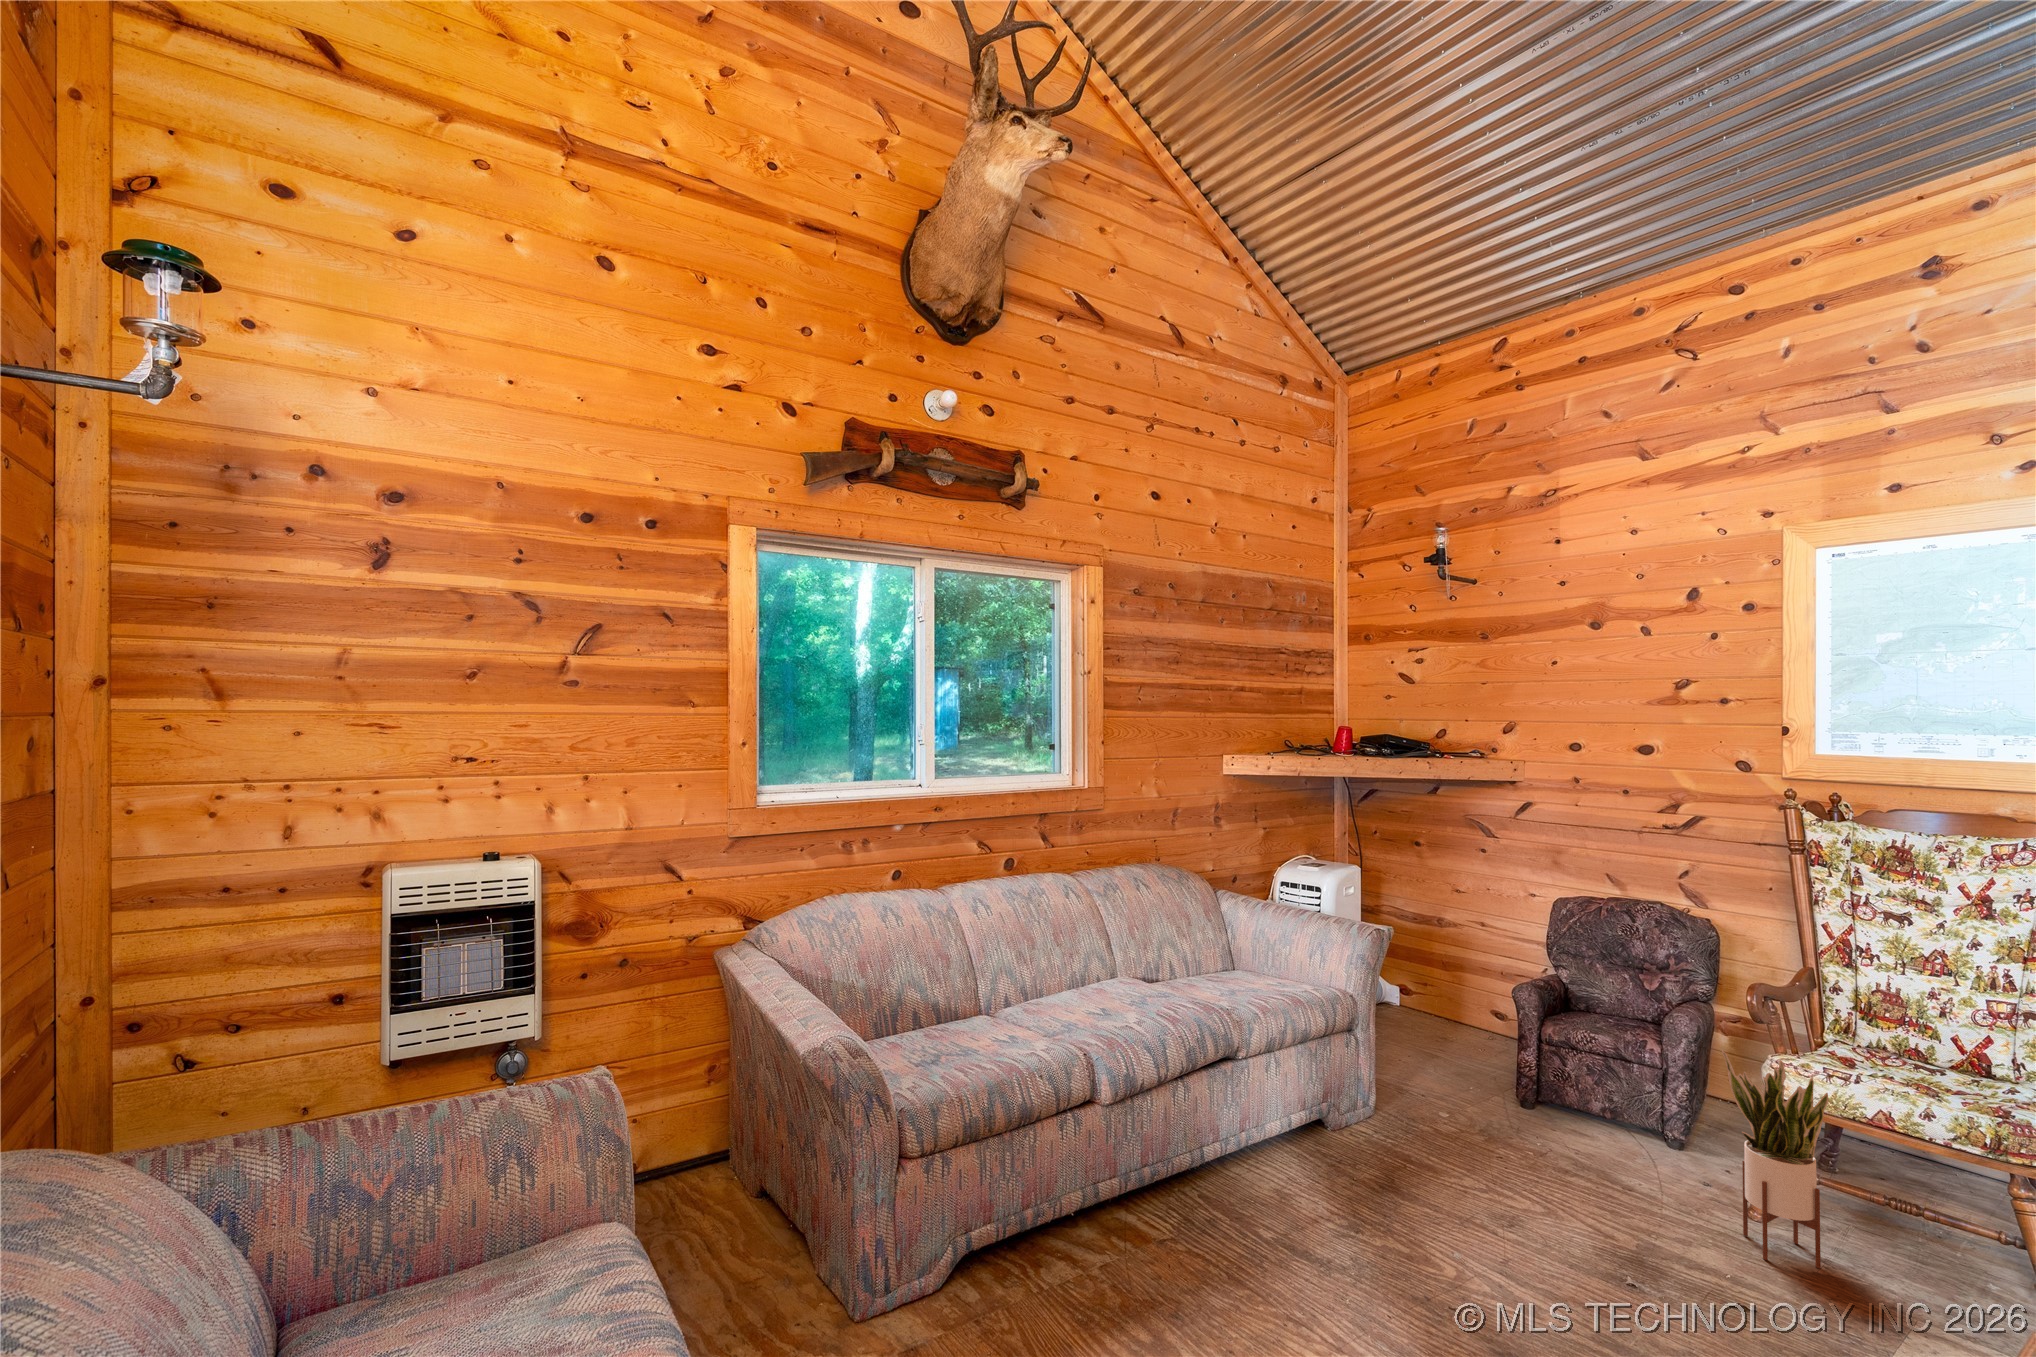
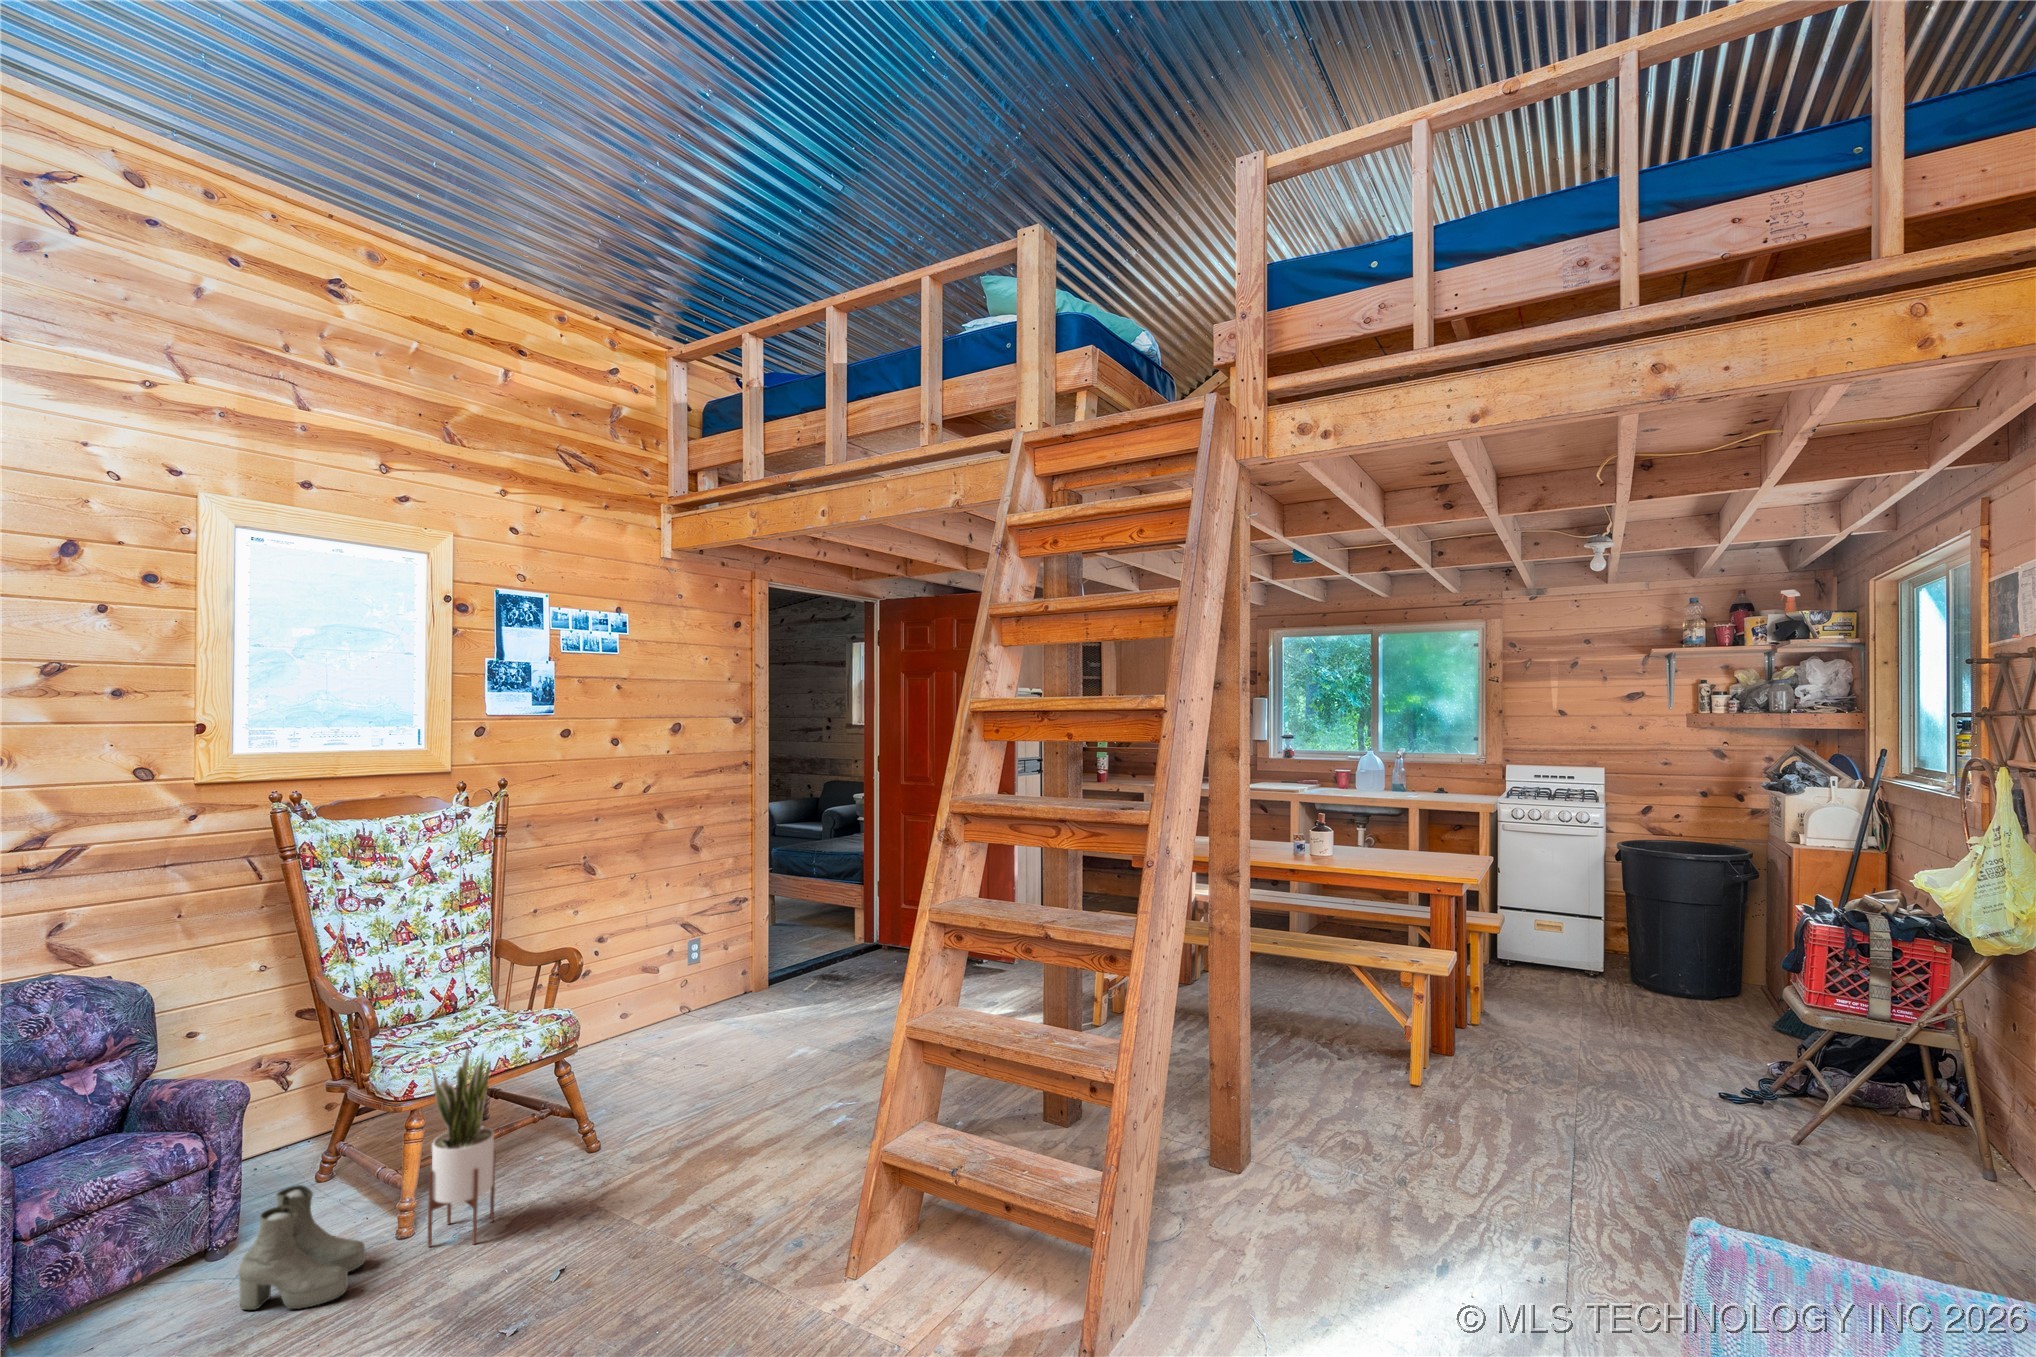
boots: none [1606,1103,1699,1205] -> present [238,1185,366,1310]

